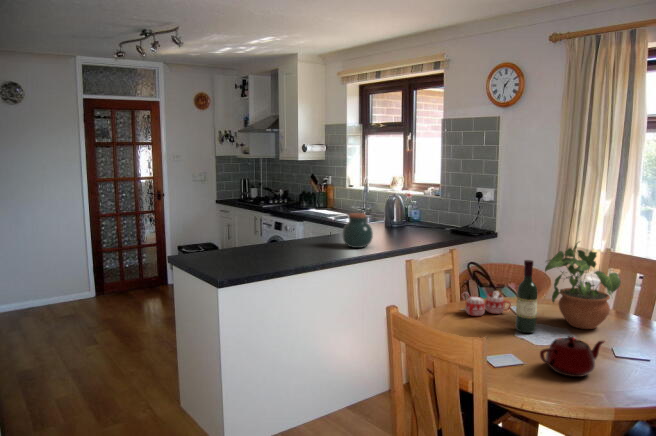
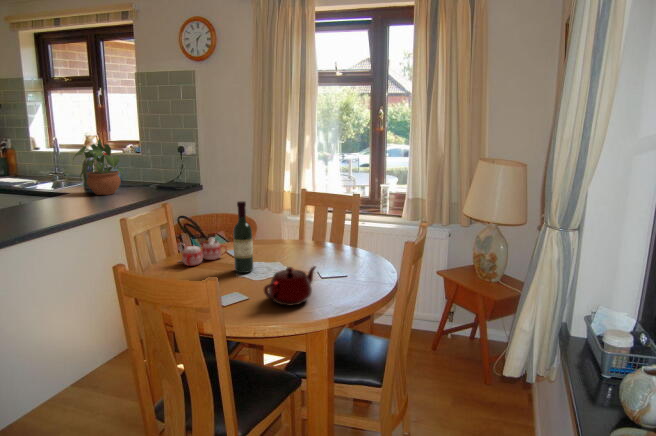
jar: present [342,213,373,248] -> none [23,172,65,213]
potted plant: present [545,243,621,329] -> present [74,139,123,195]

